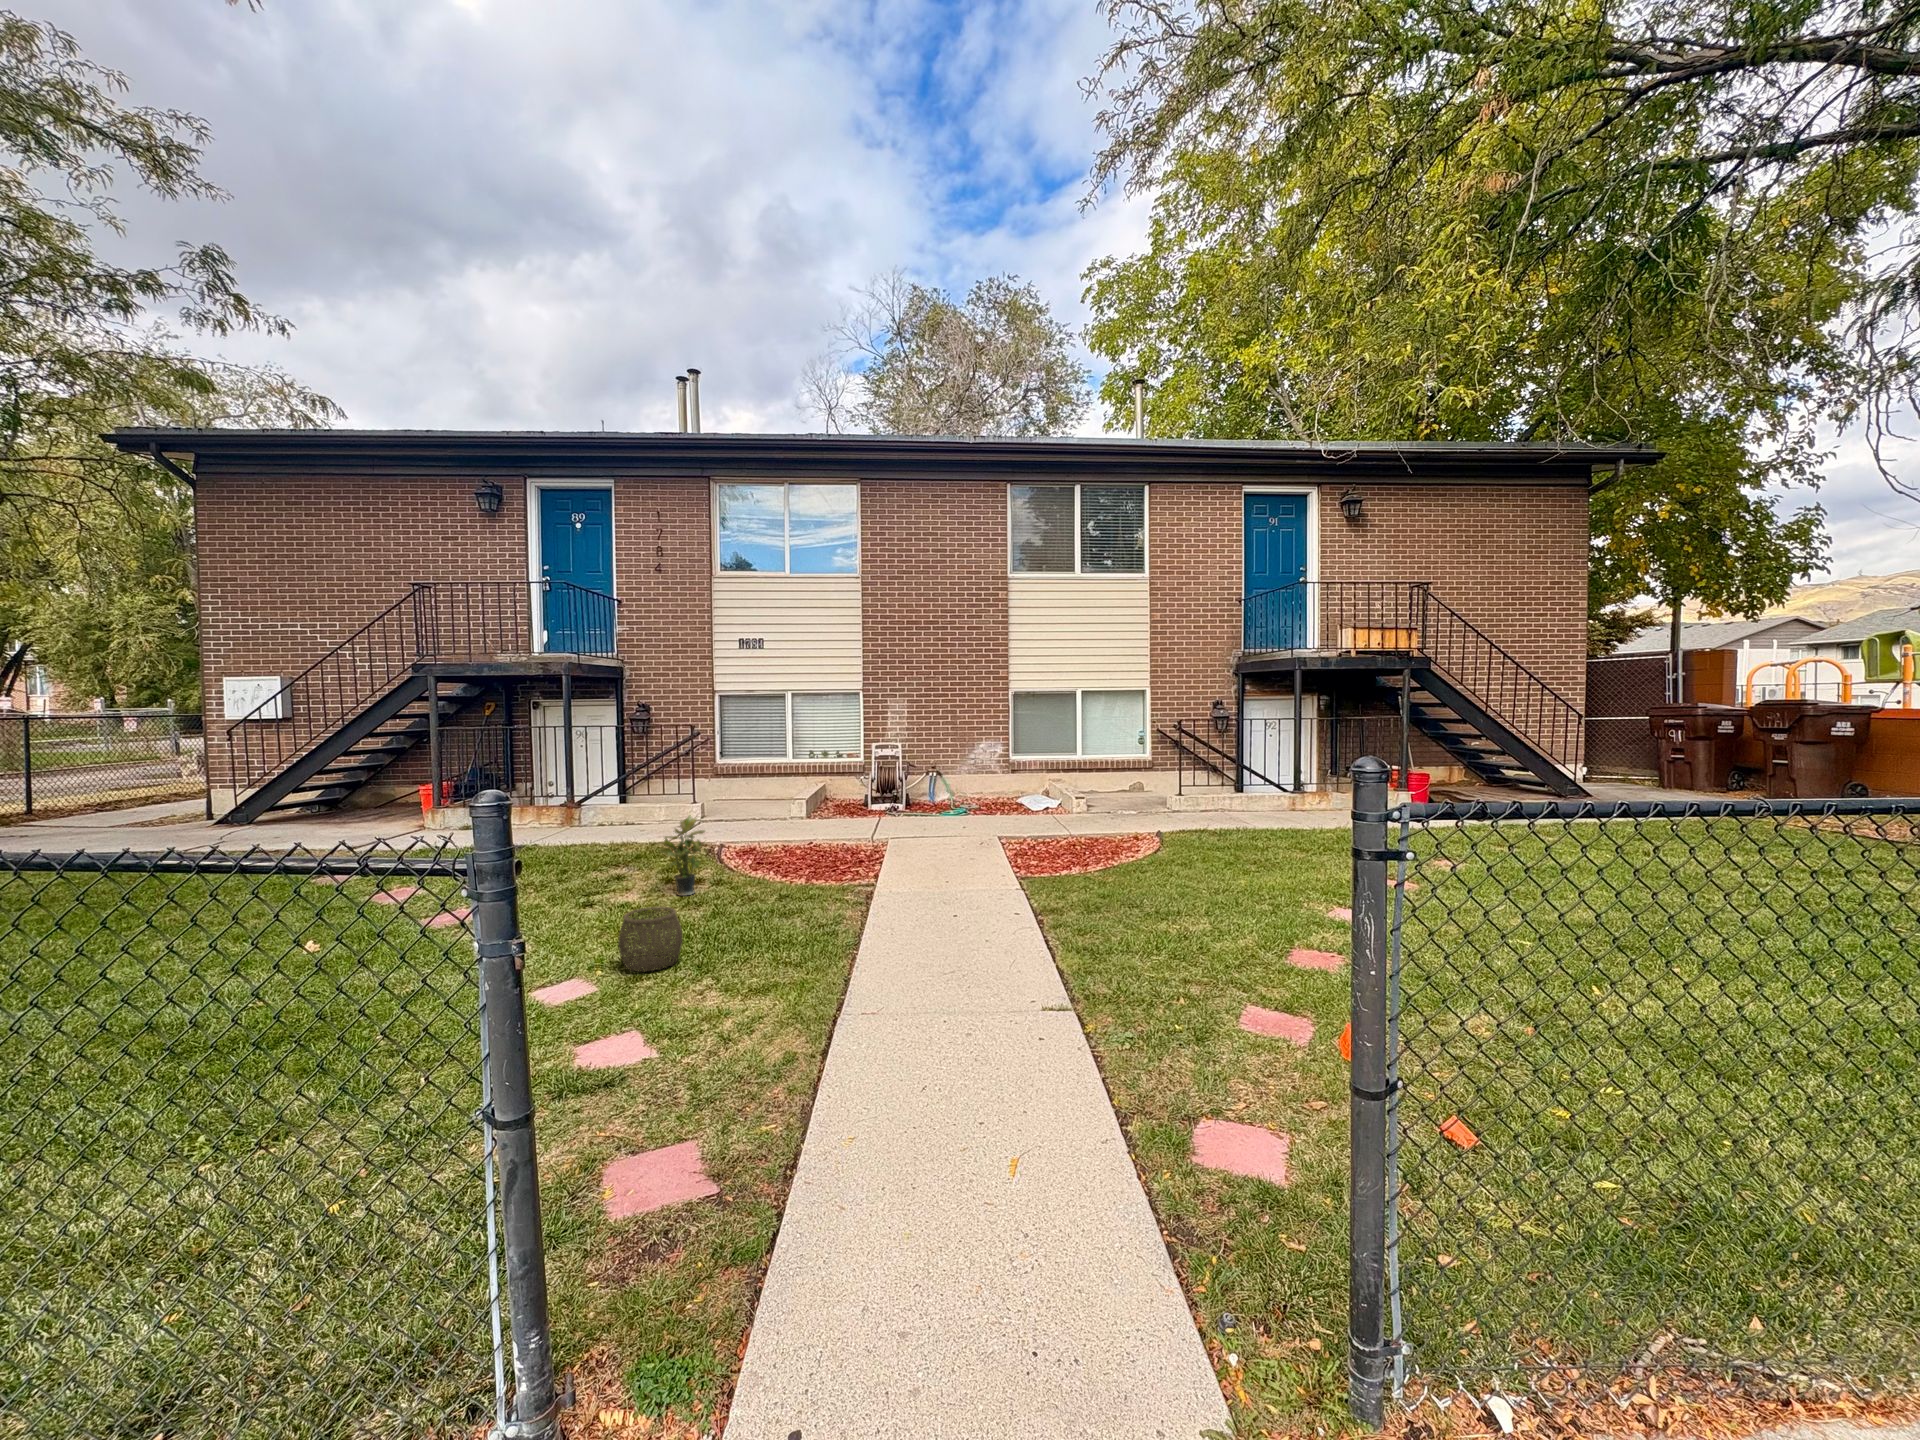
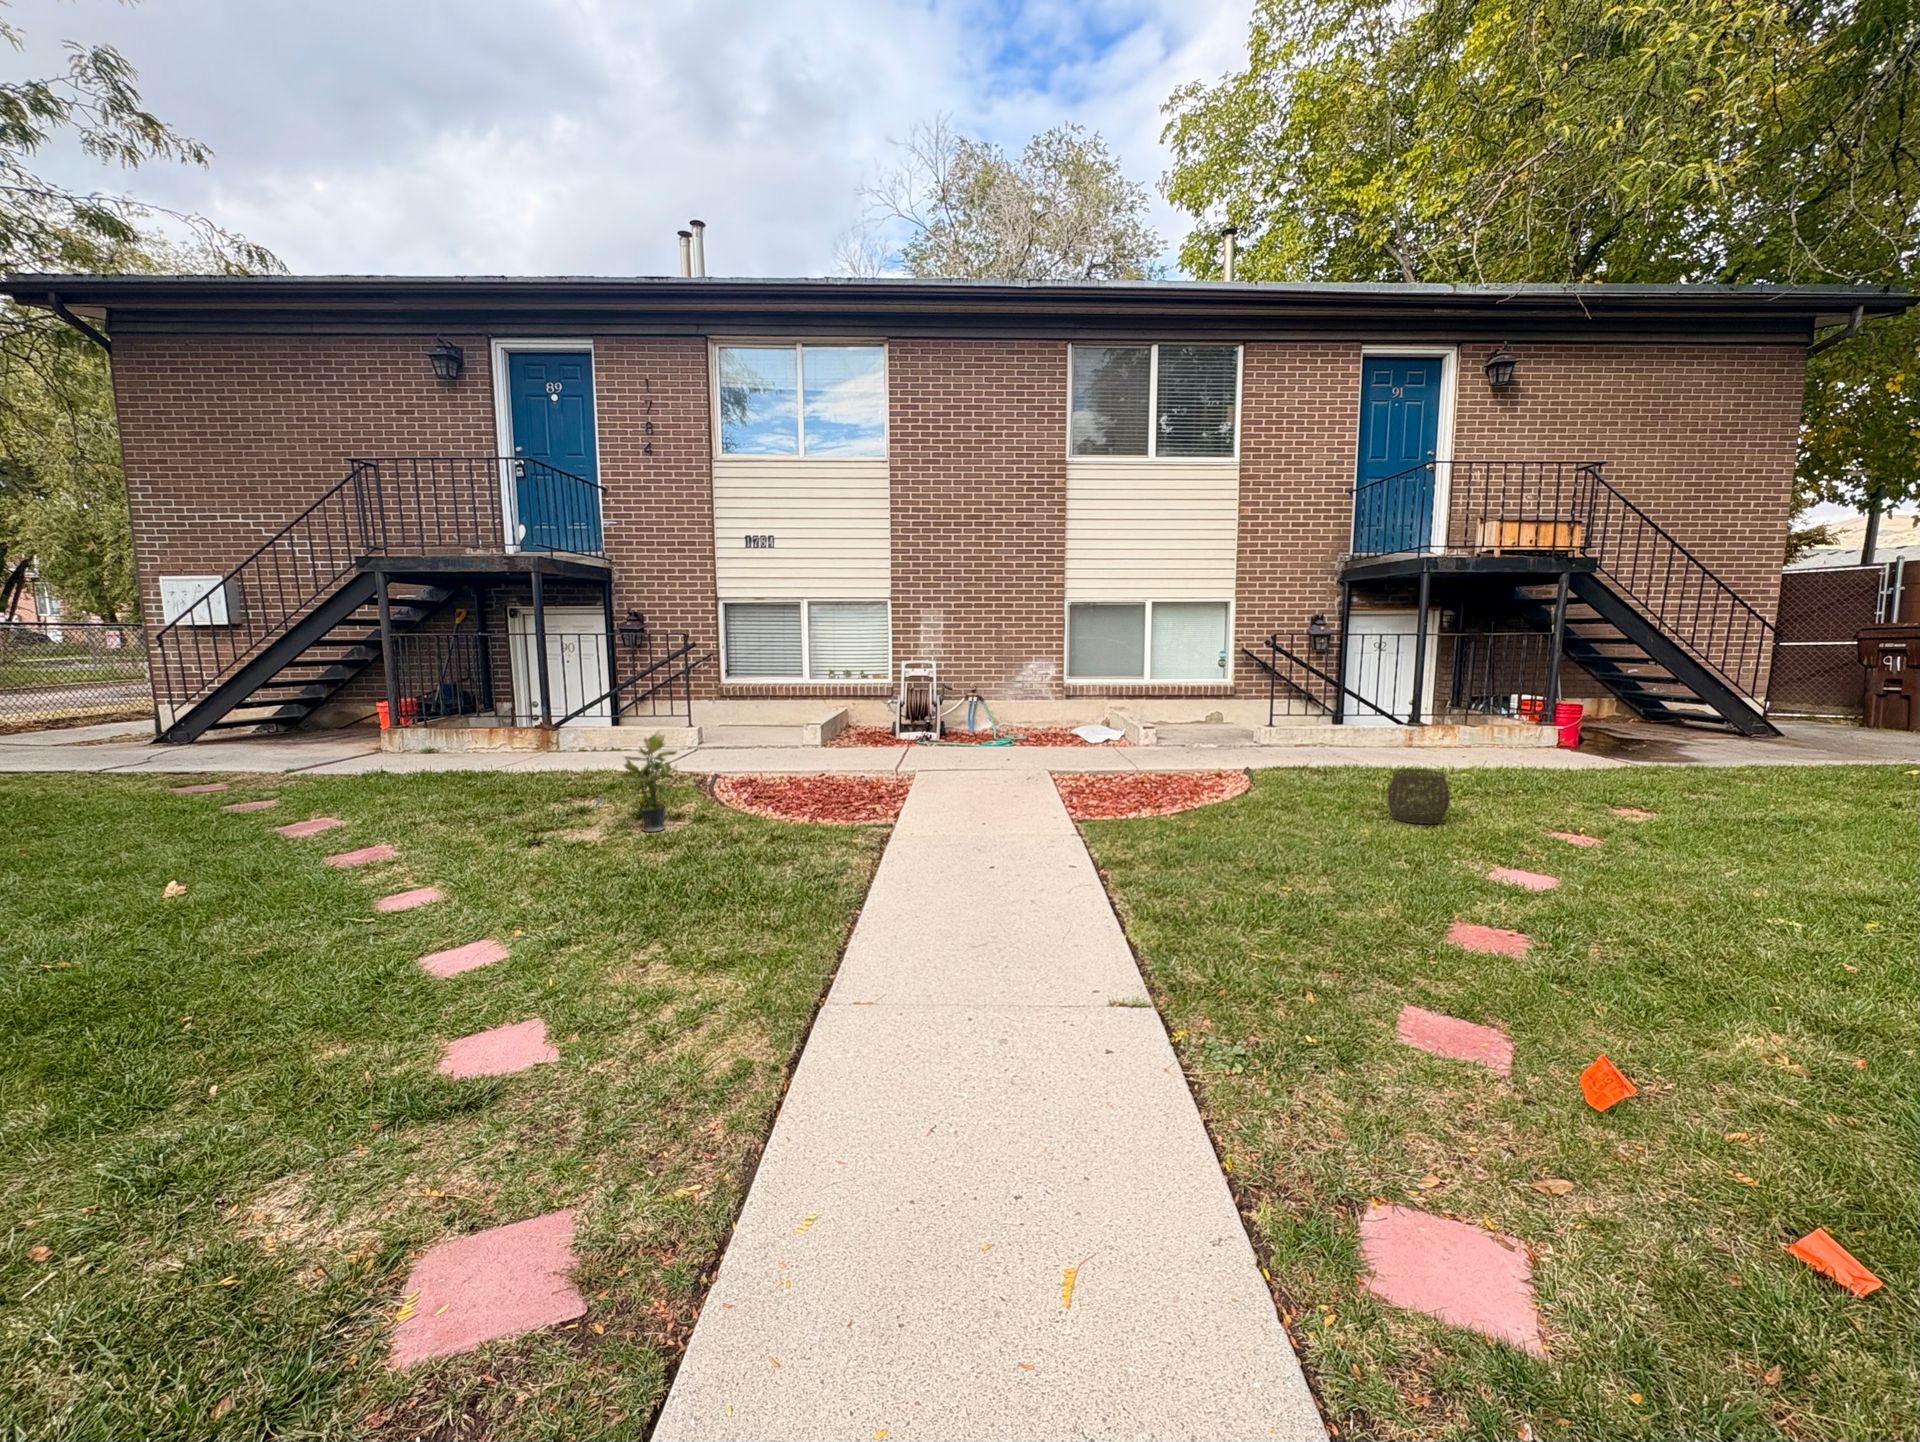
woven basket: present [618,907,683,972] -> present [1387,769,1450,824]

